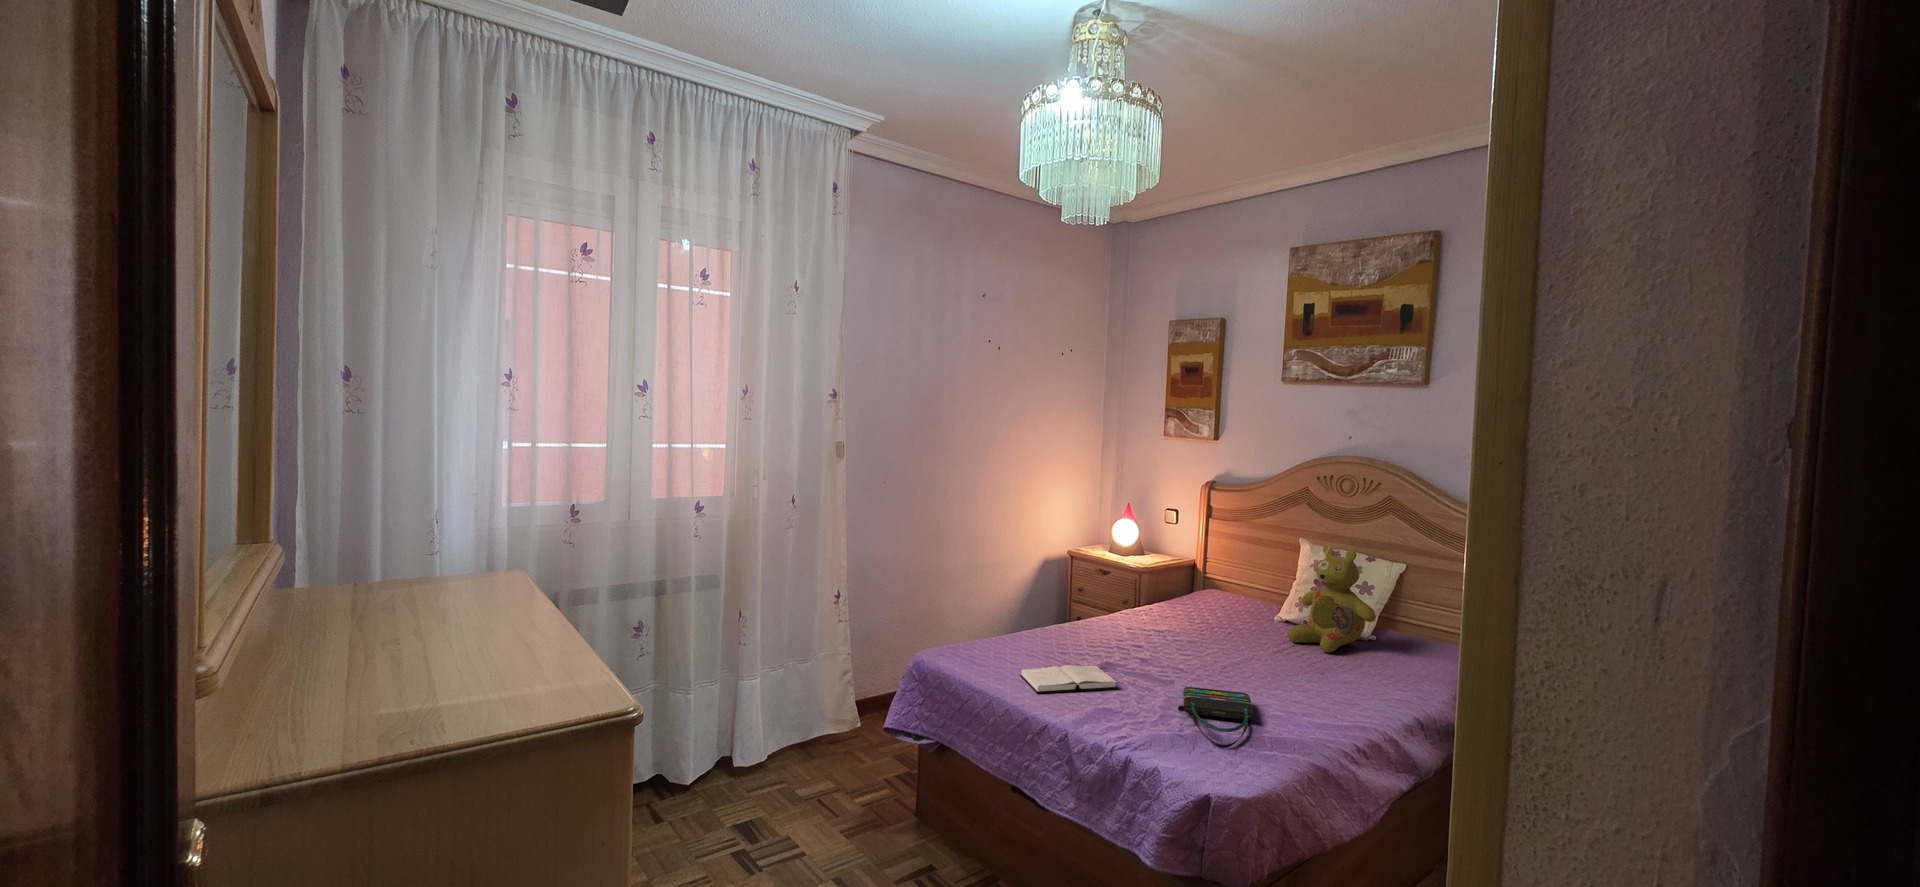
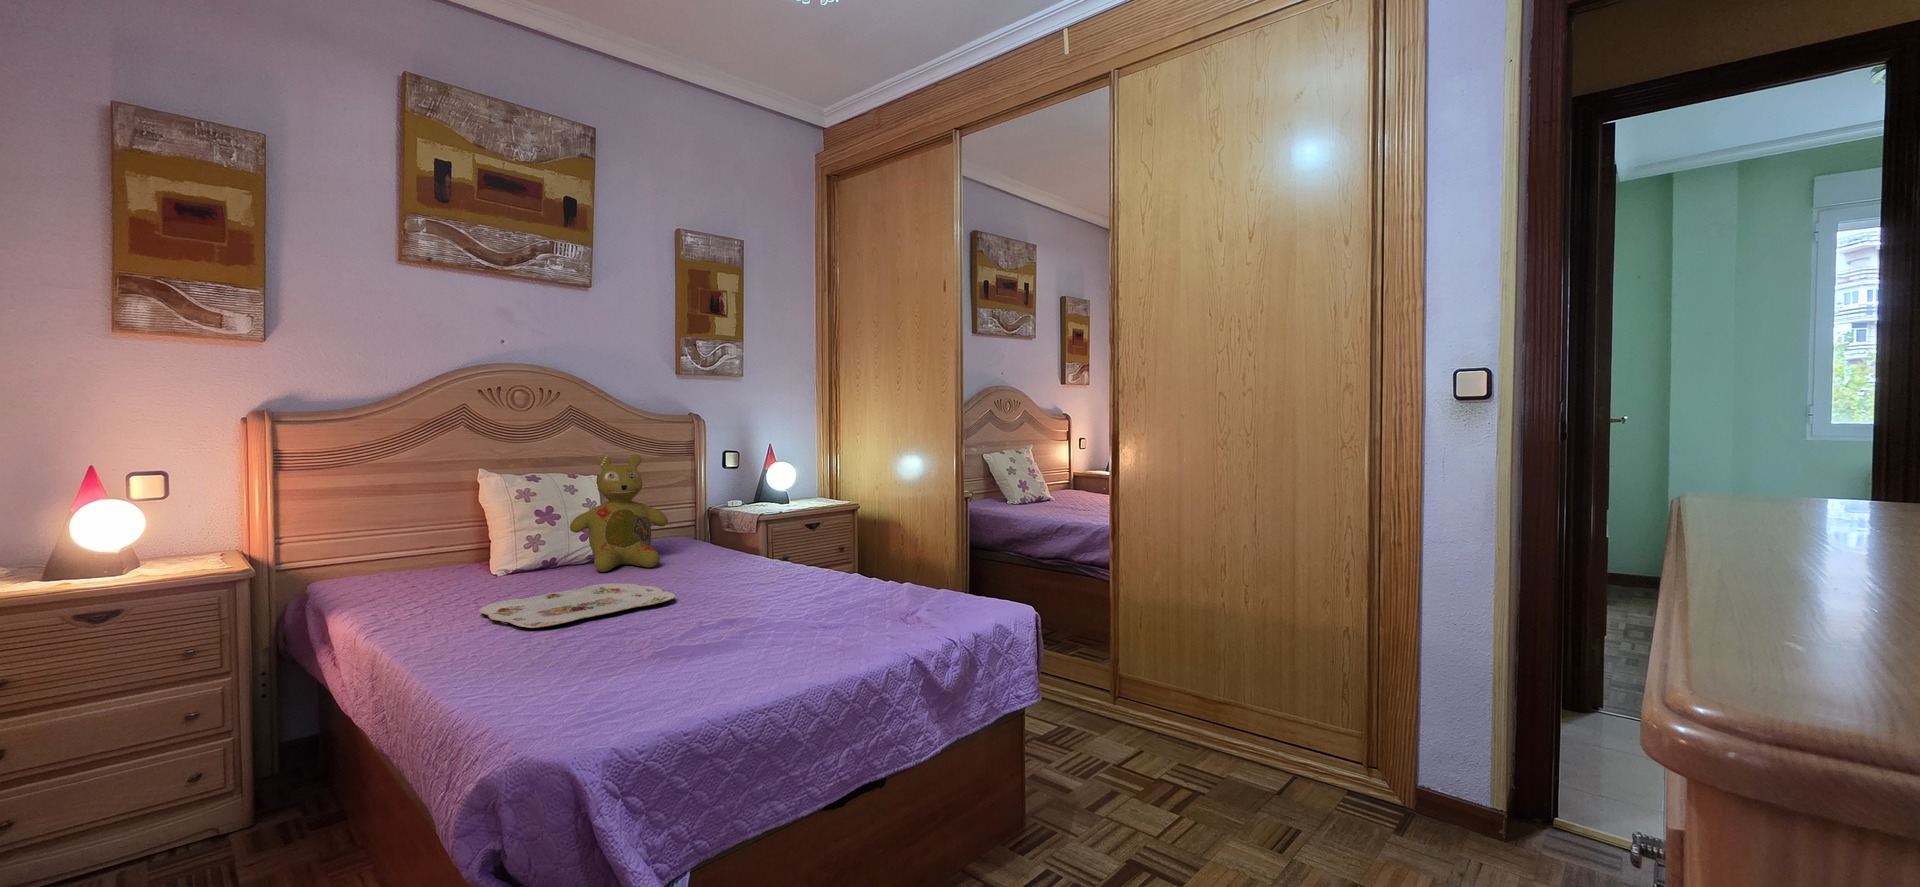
serving tray: none [1117,629,1245,666] -> present [479,583,675,628]
hardback book: present [1020,665,1117,693] -> none [621,632,722,688]
tote bag: present [1178,687,1257,748] -> none [762,590,917,619]

